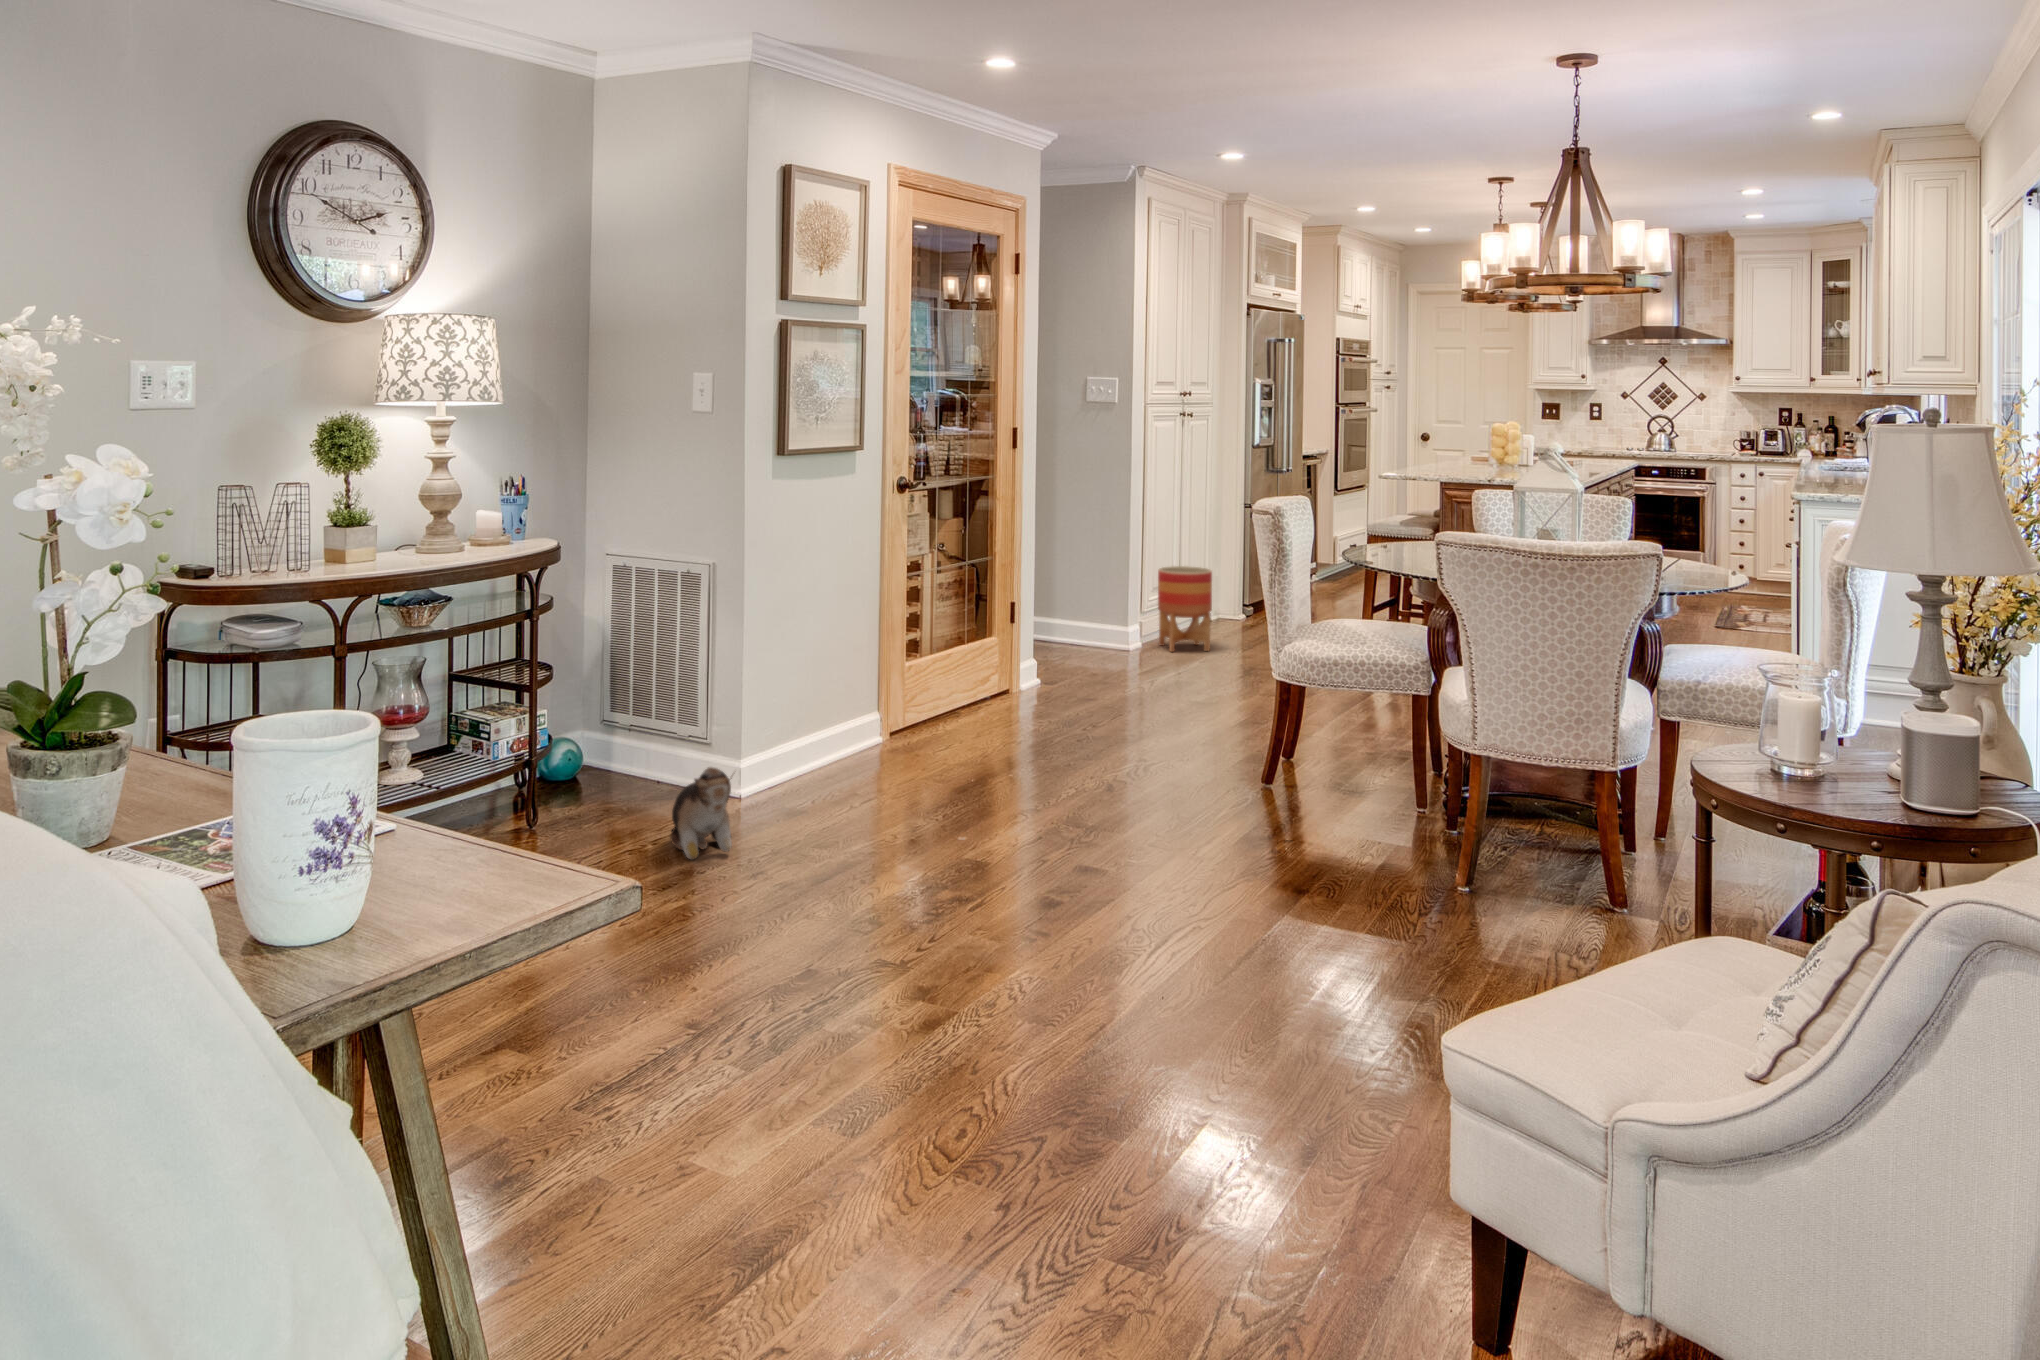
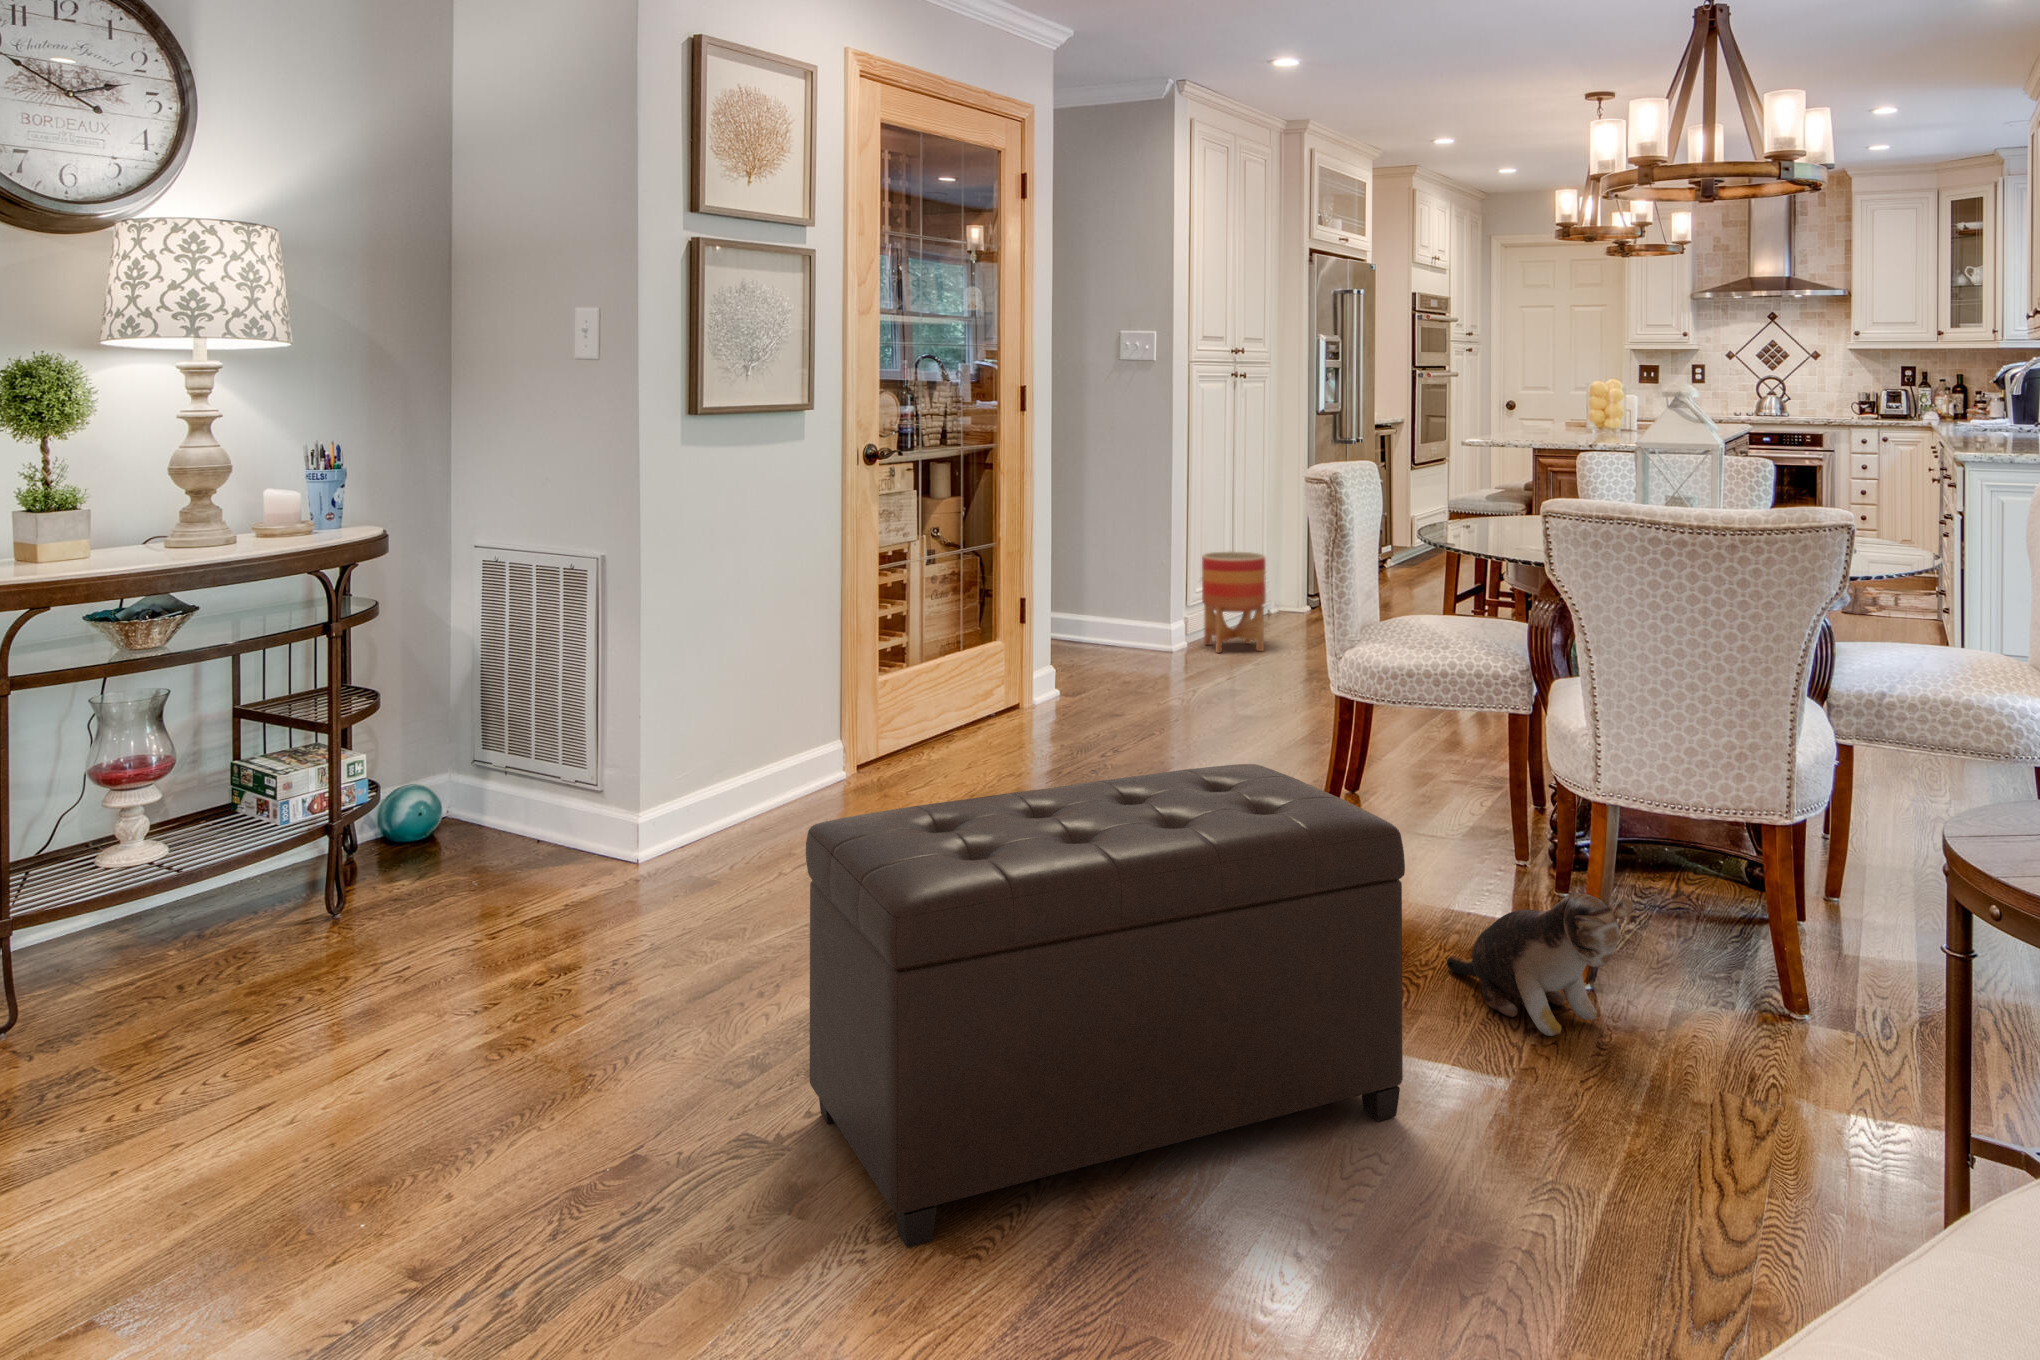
ottoman: none [921,721,1334,1021] -> present [806,764,1405,1247]
plush toy: present [670,767,732,859] -> present [1447,893,1632,1036]

